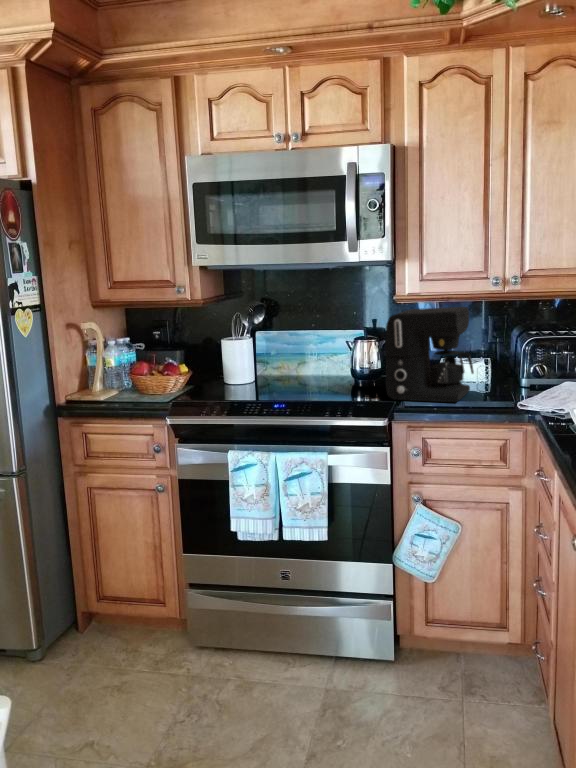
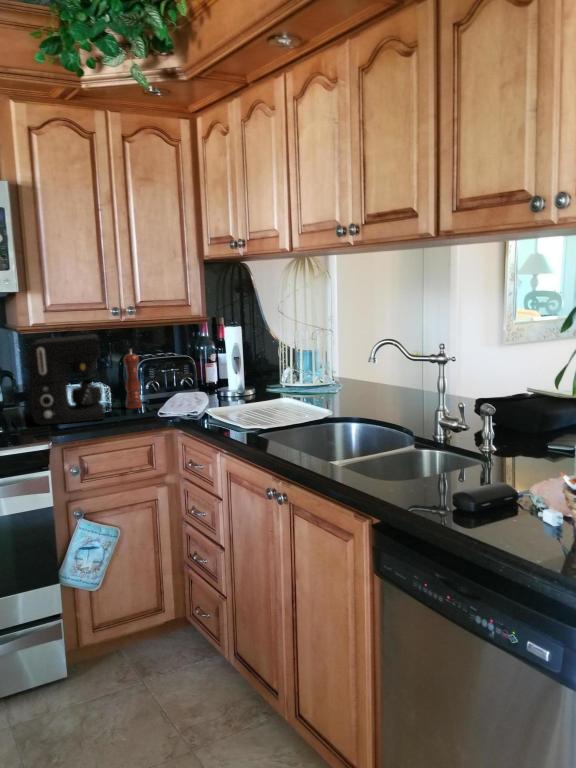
pepper mill: none [495,326,514,394] -> present [124,350,142,409]

